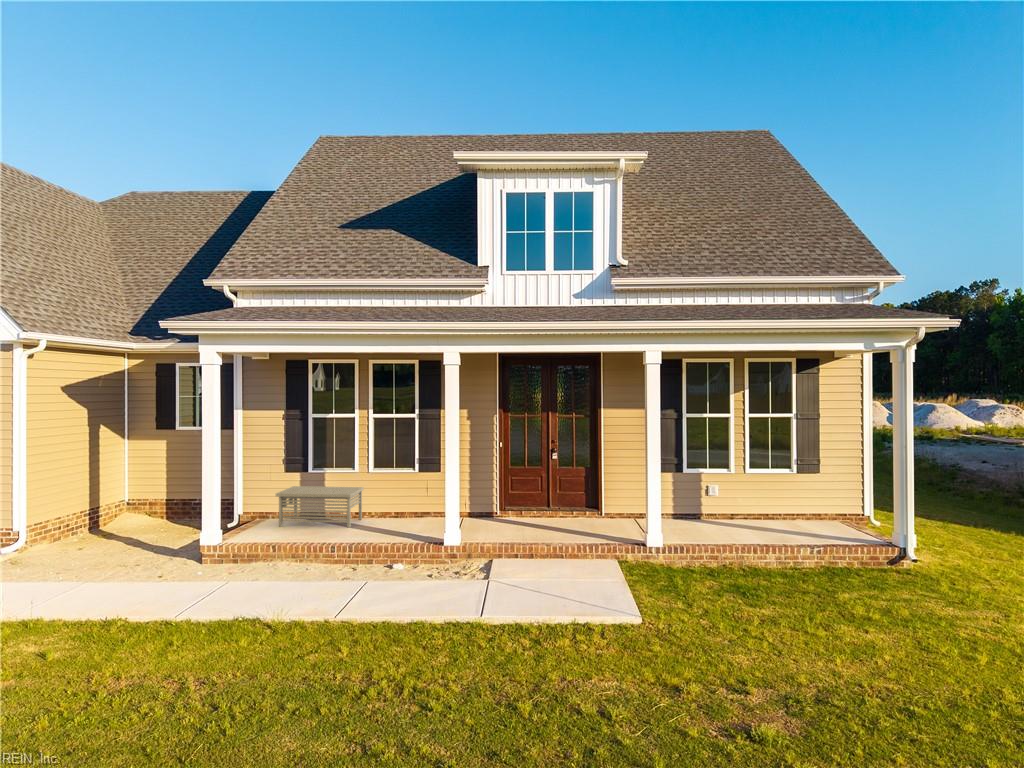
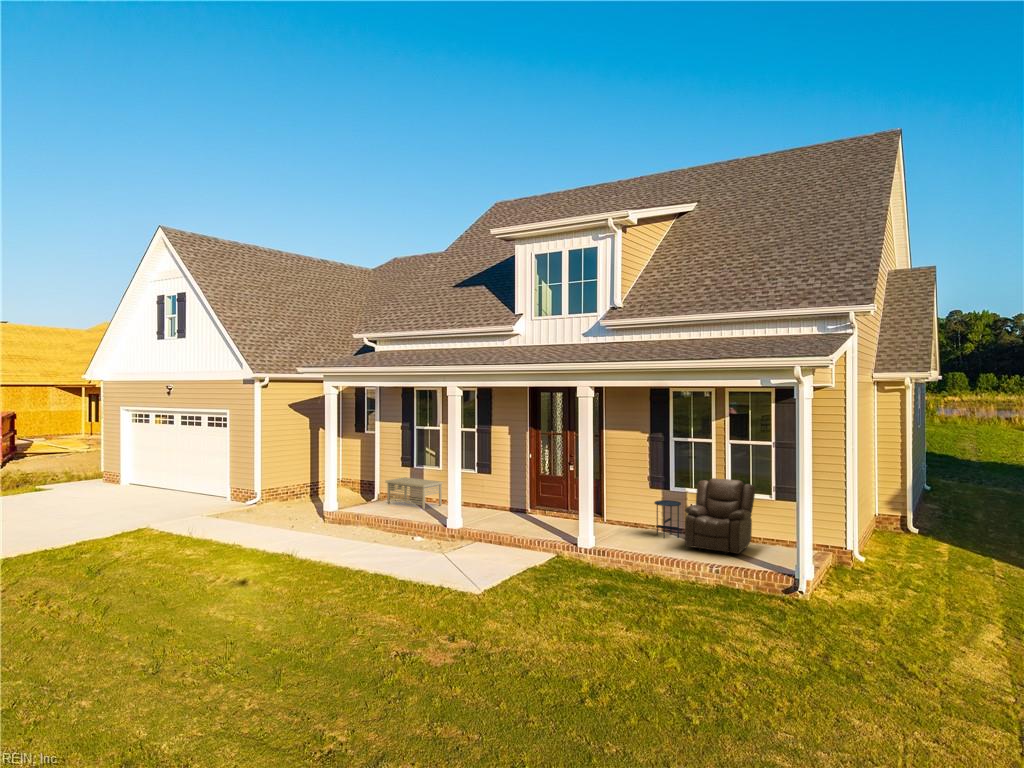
chair: none [722,453,806,533] -> present [685,478,755,555]
side table: none [676,482,705,524] -> present [655,500,681,538]

